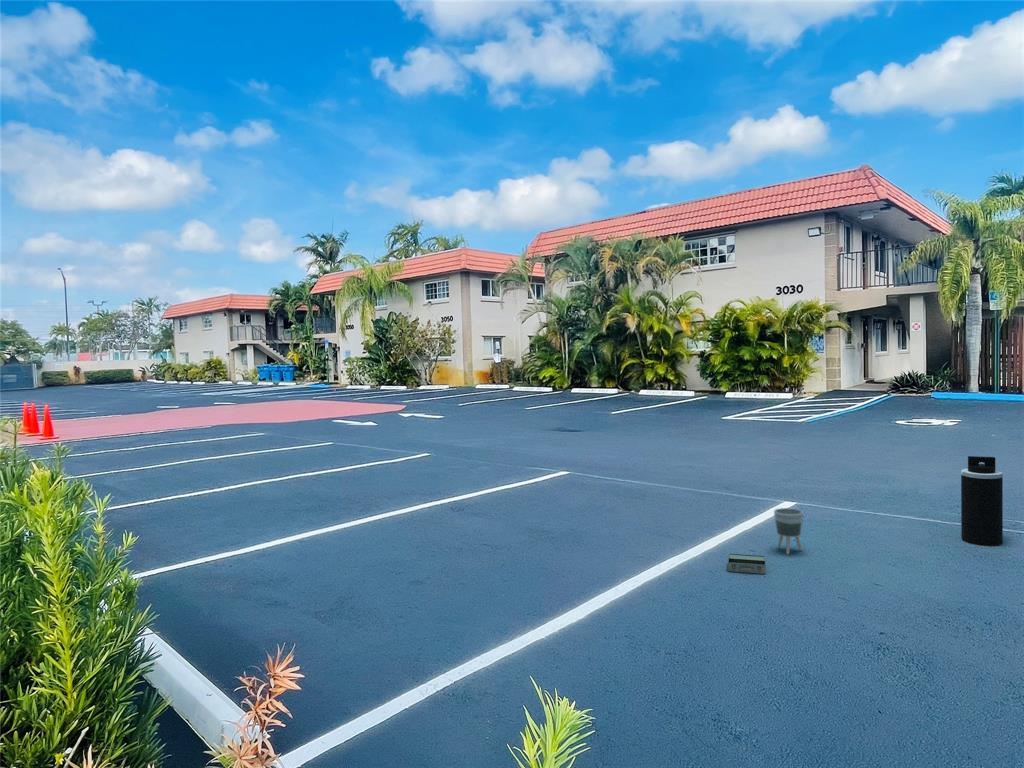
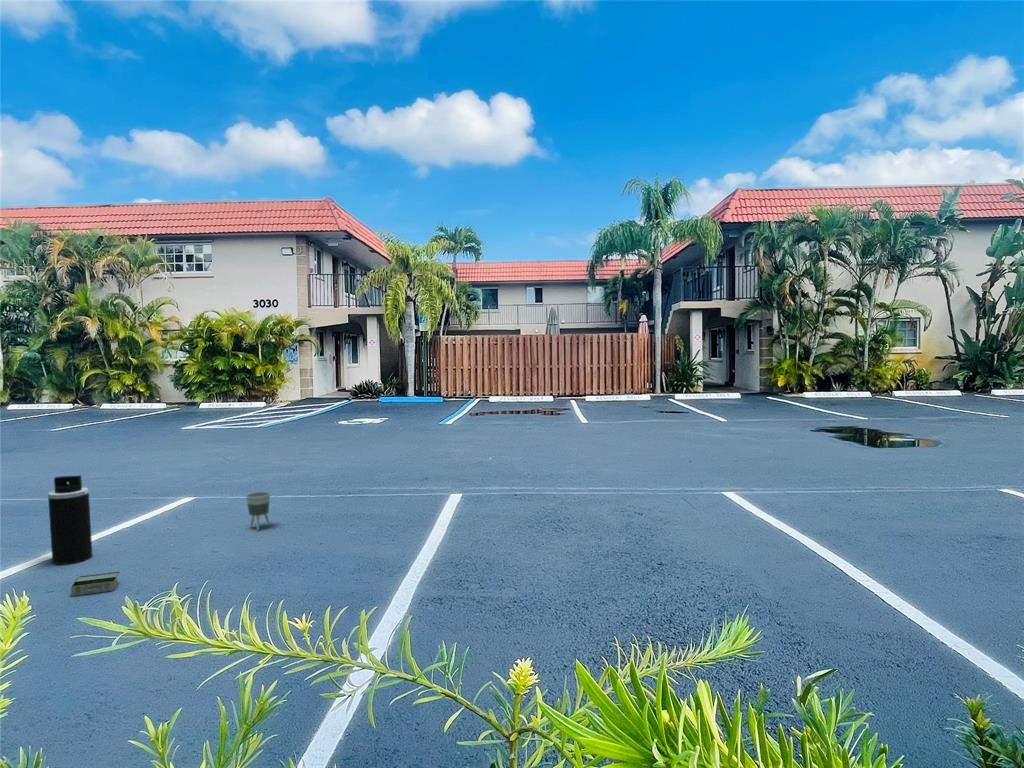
trash can: present [961,456,1003,546] -> present [48,476,92,565]
planter: present [774,508,803,555] -> present [246,492,270,531]

